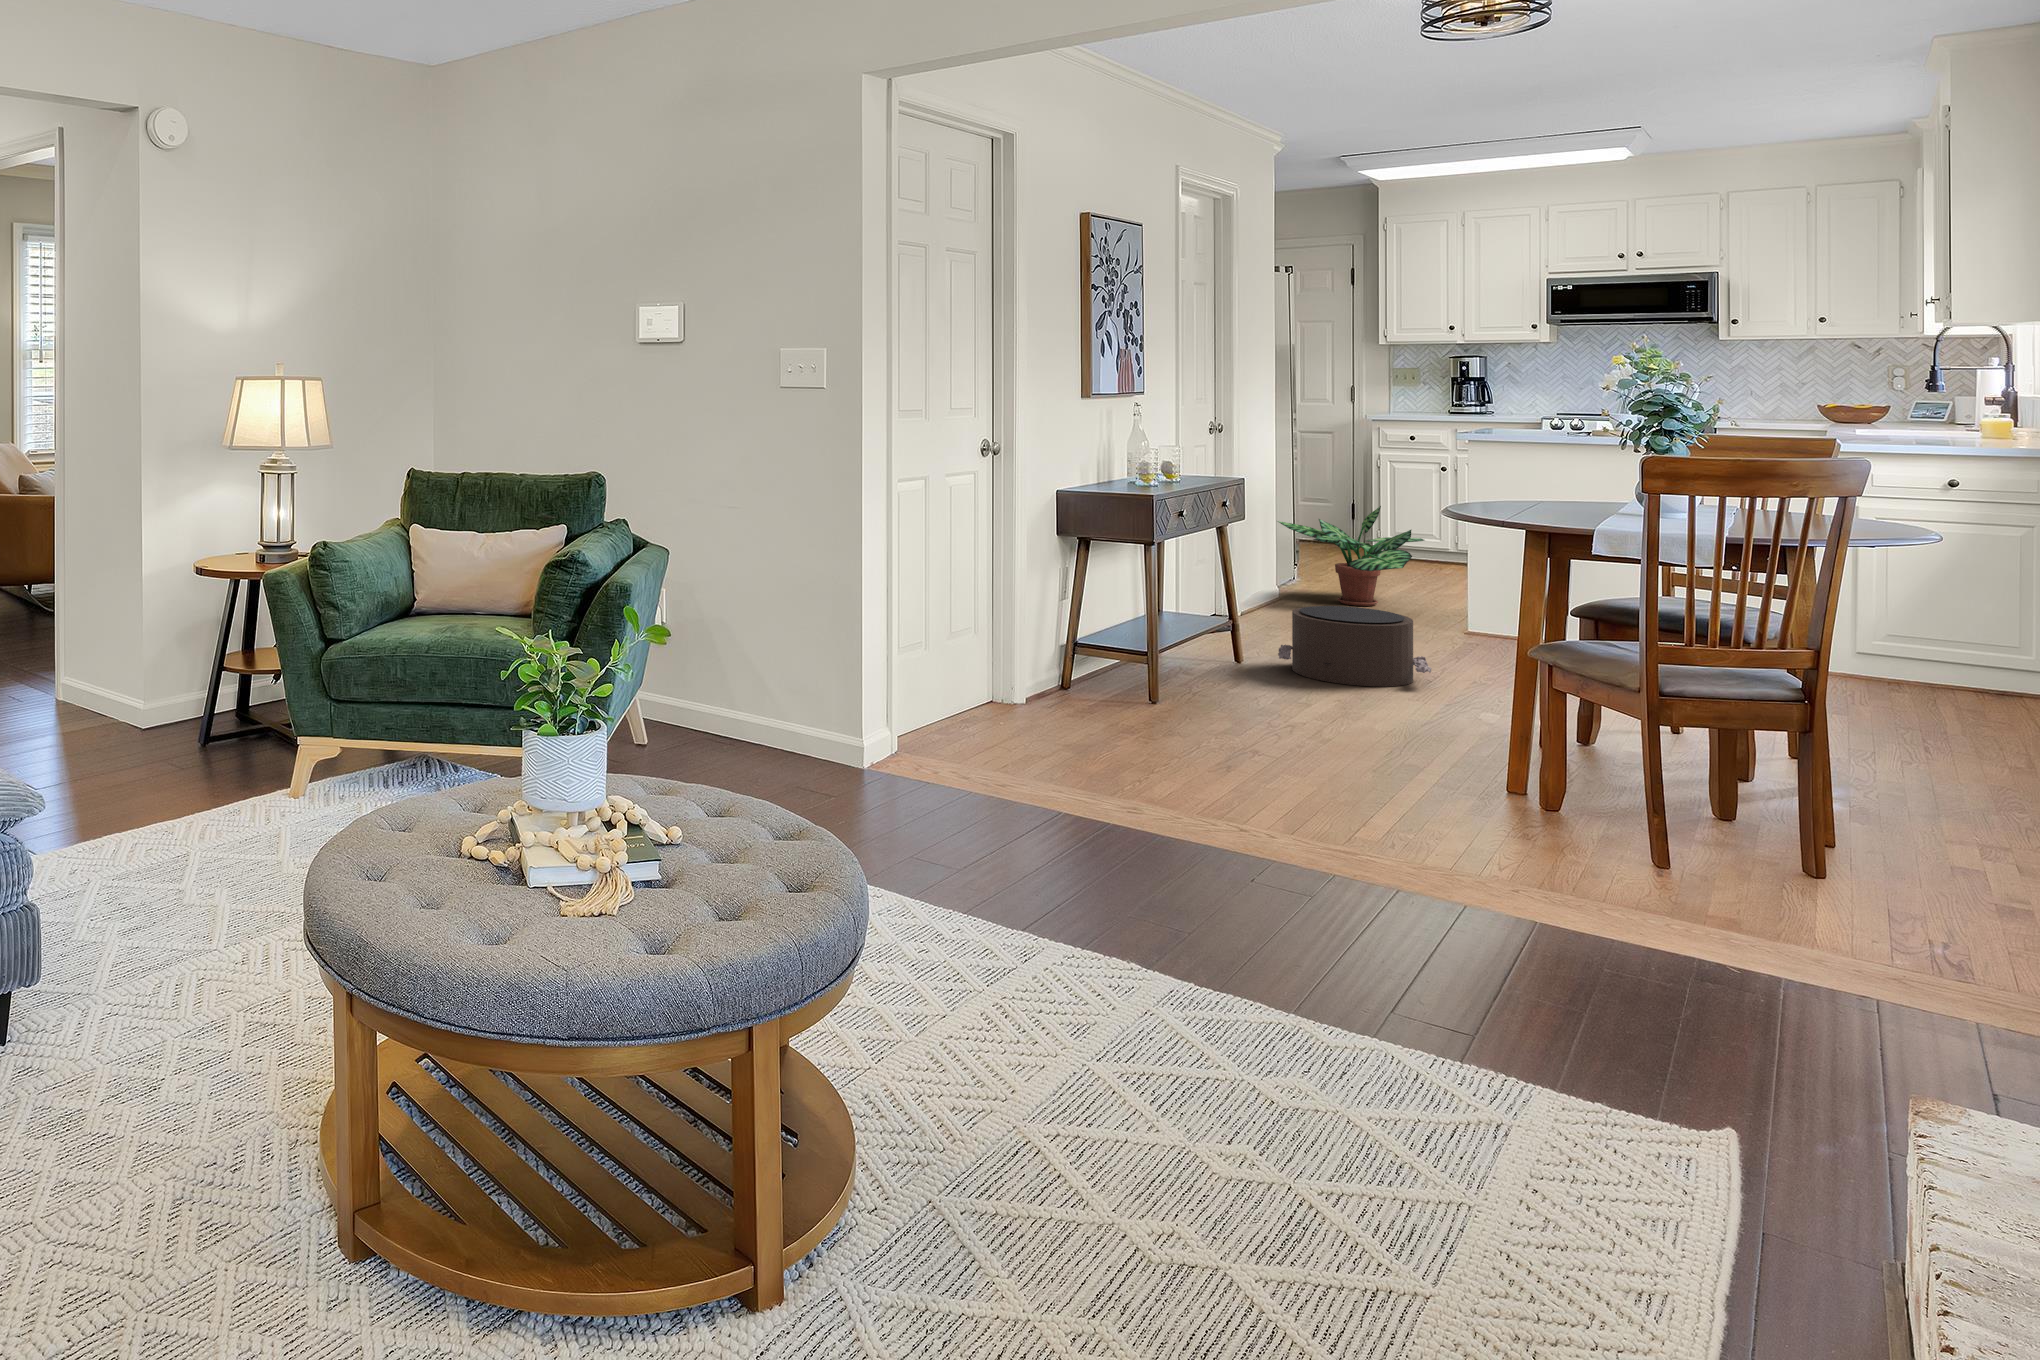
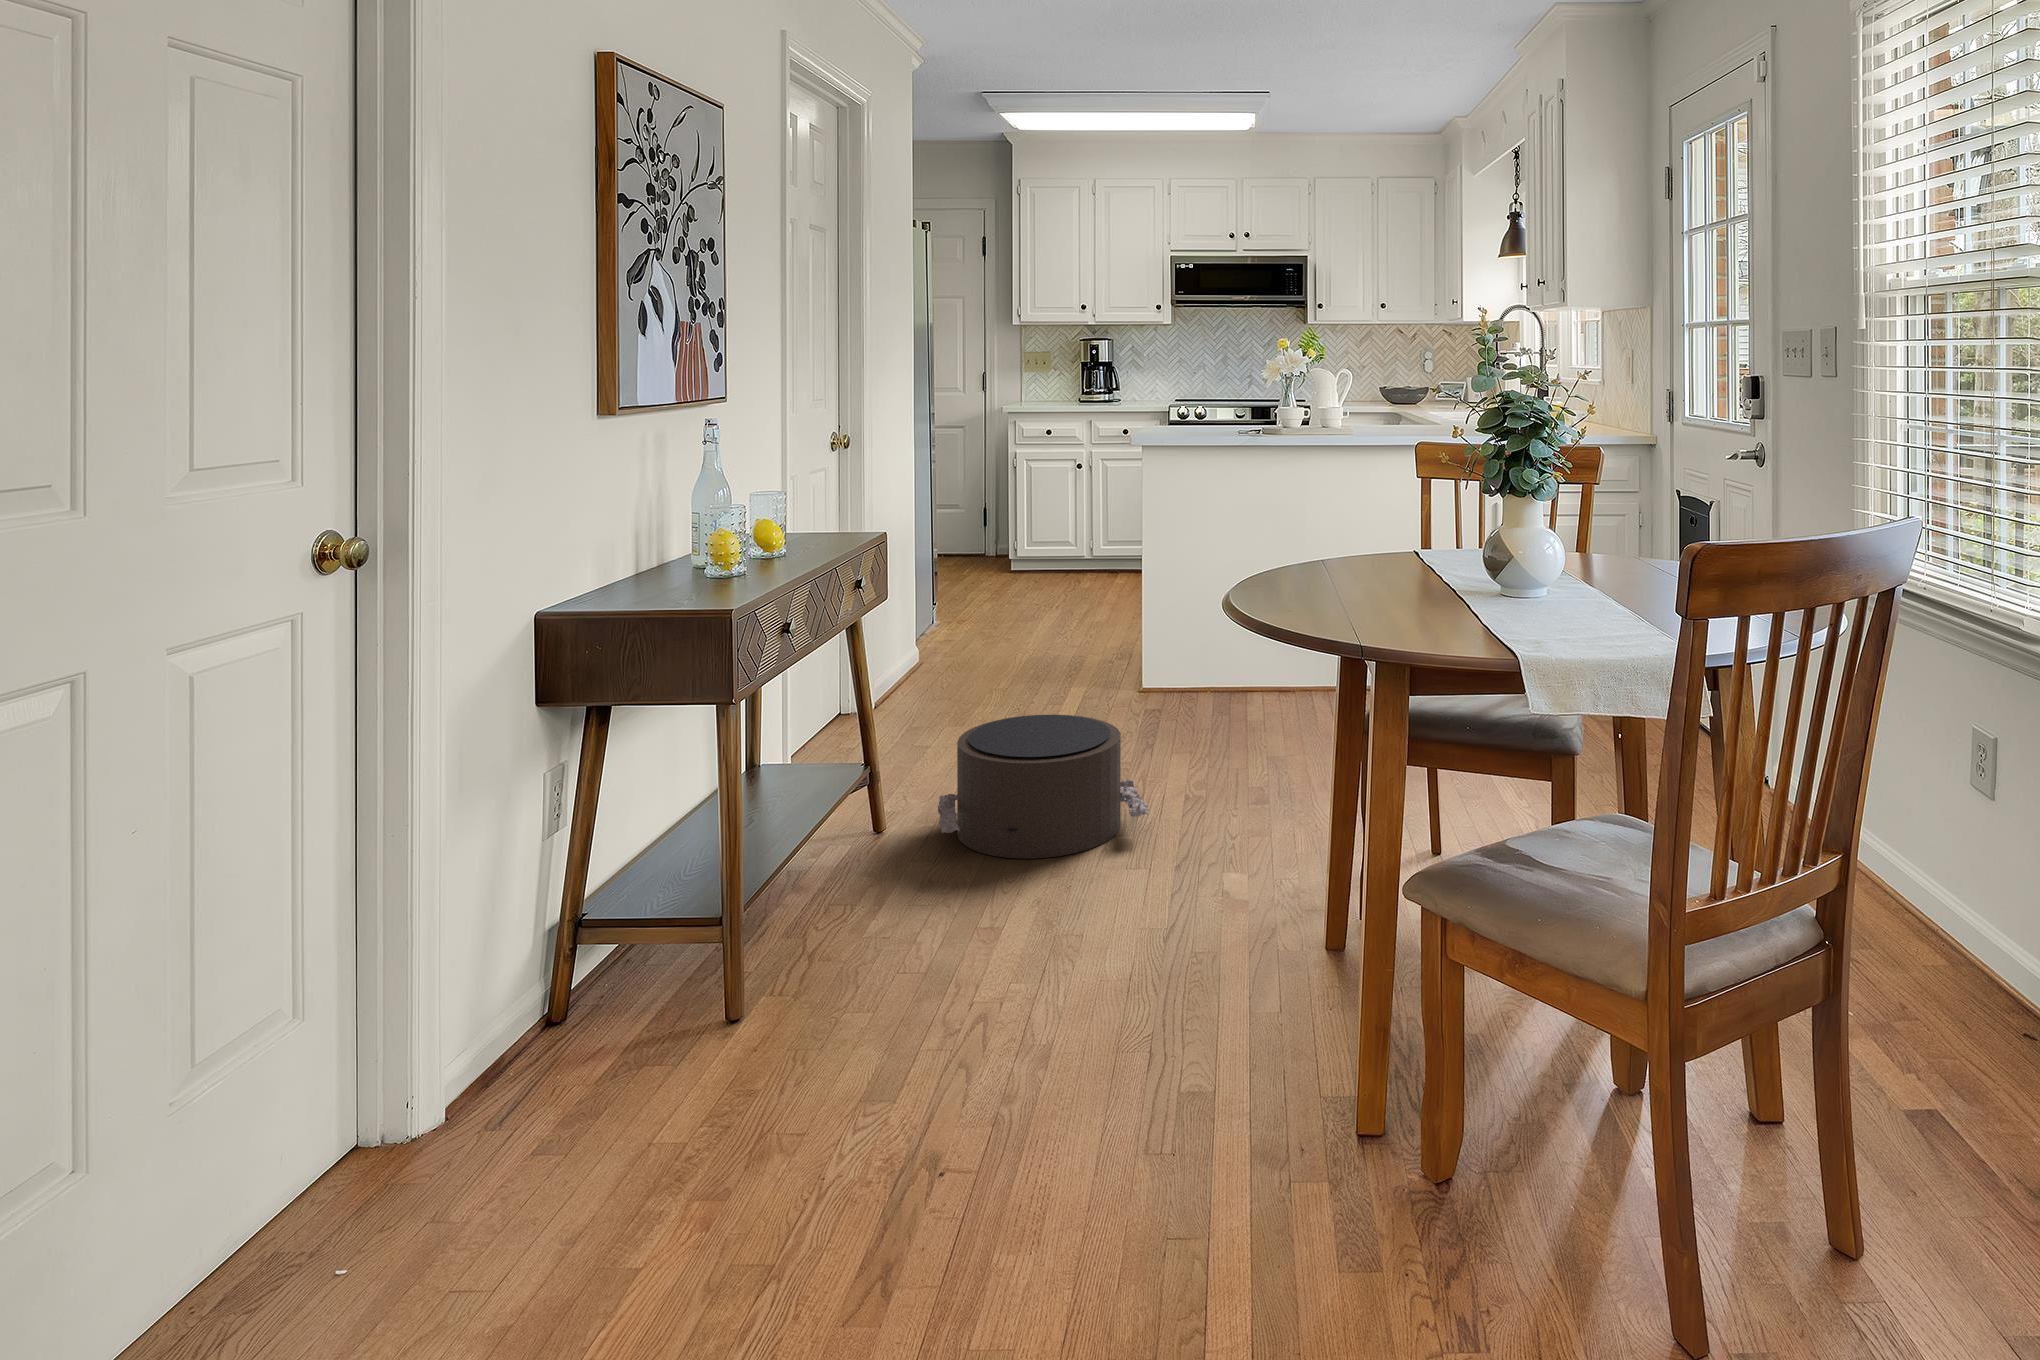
potted plant: present [1278,506,1424,606] -> none [912,529,1081,663]

